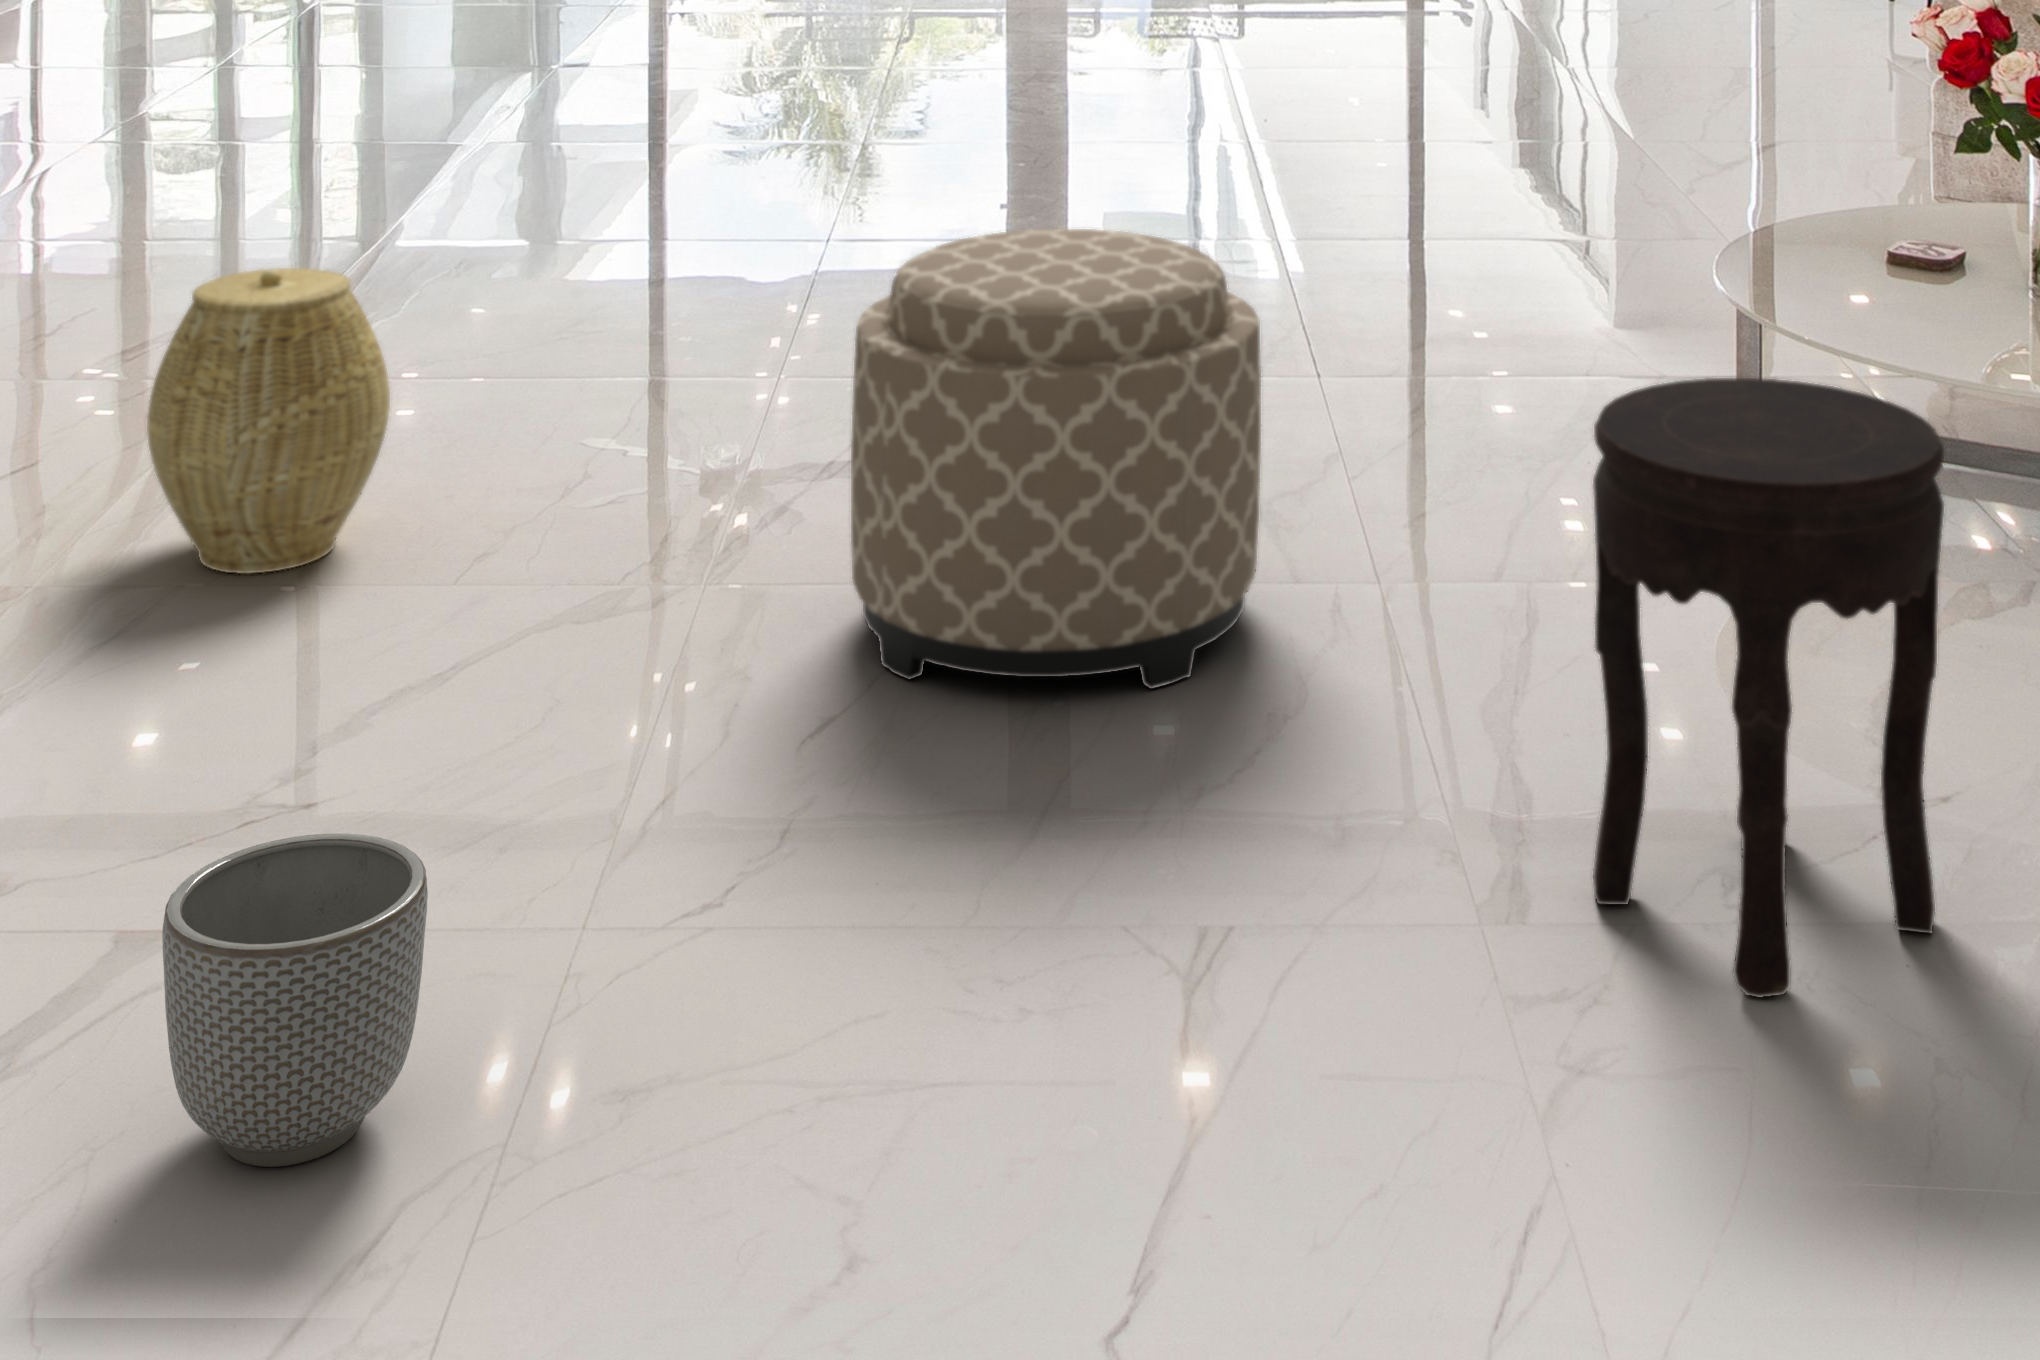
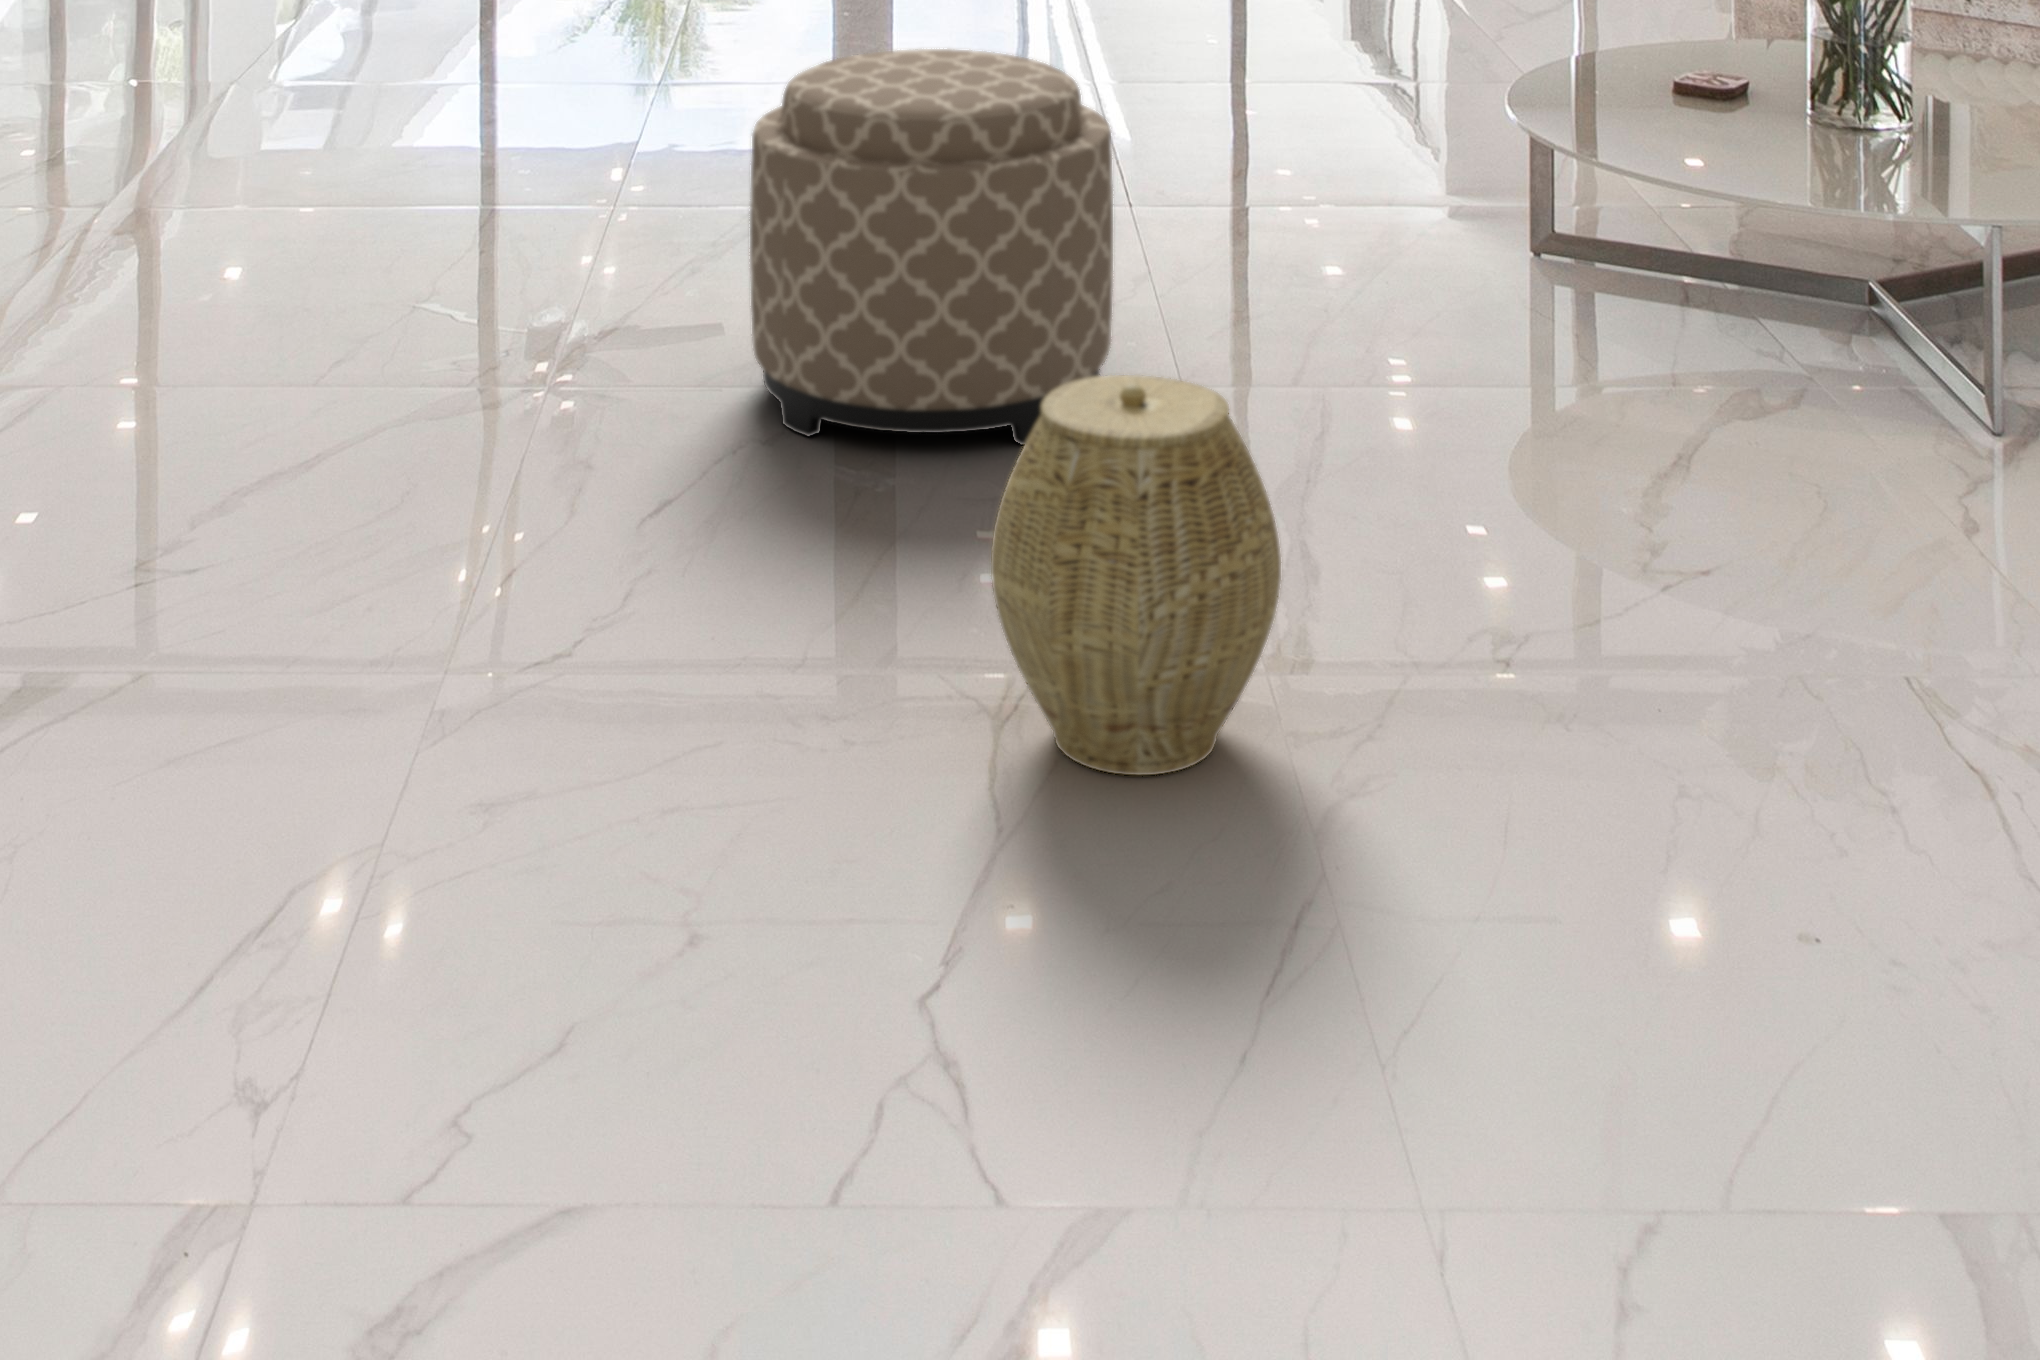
woven basket: present [147,268,390,574] -> present [991,375,1281,775]
side table: present [1593,378,1944,997] -> none [1414,166,1721,680]
planter: present [162,834,428,1167] -> none [237,528,446,785]

